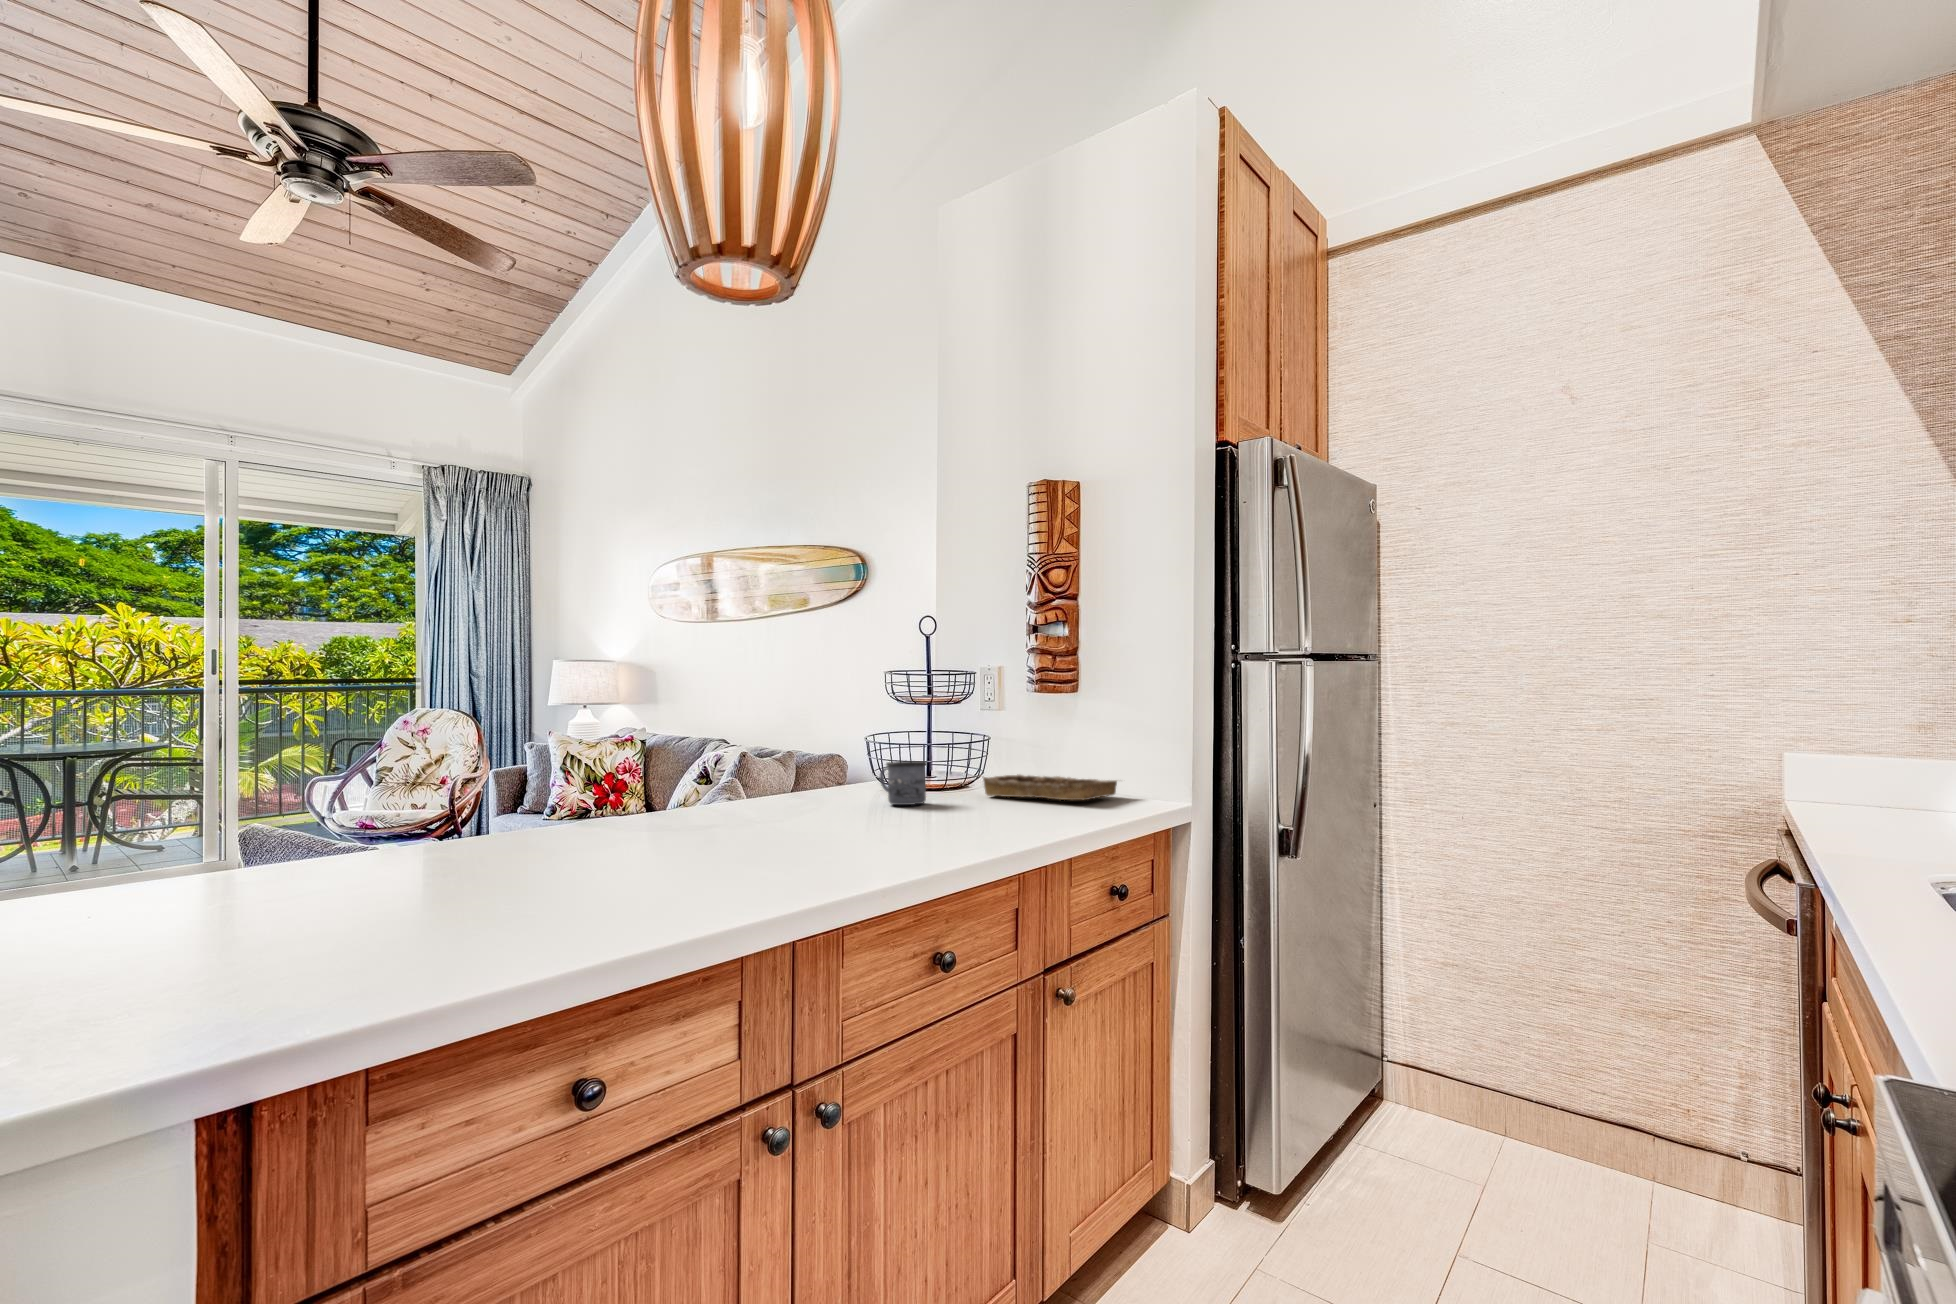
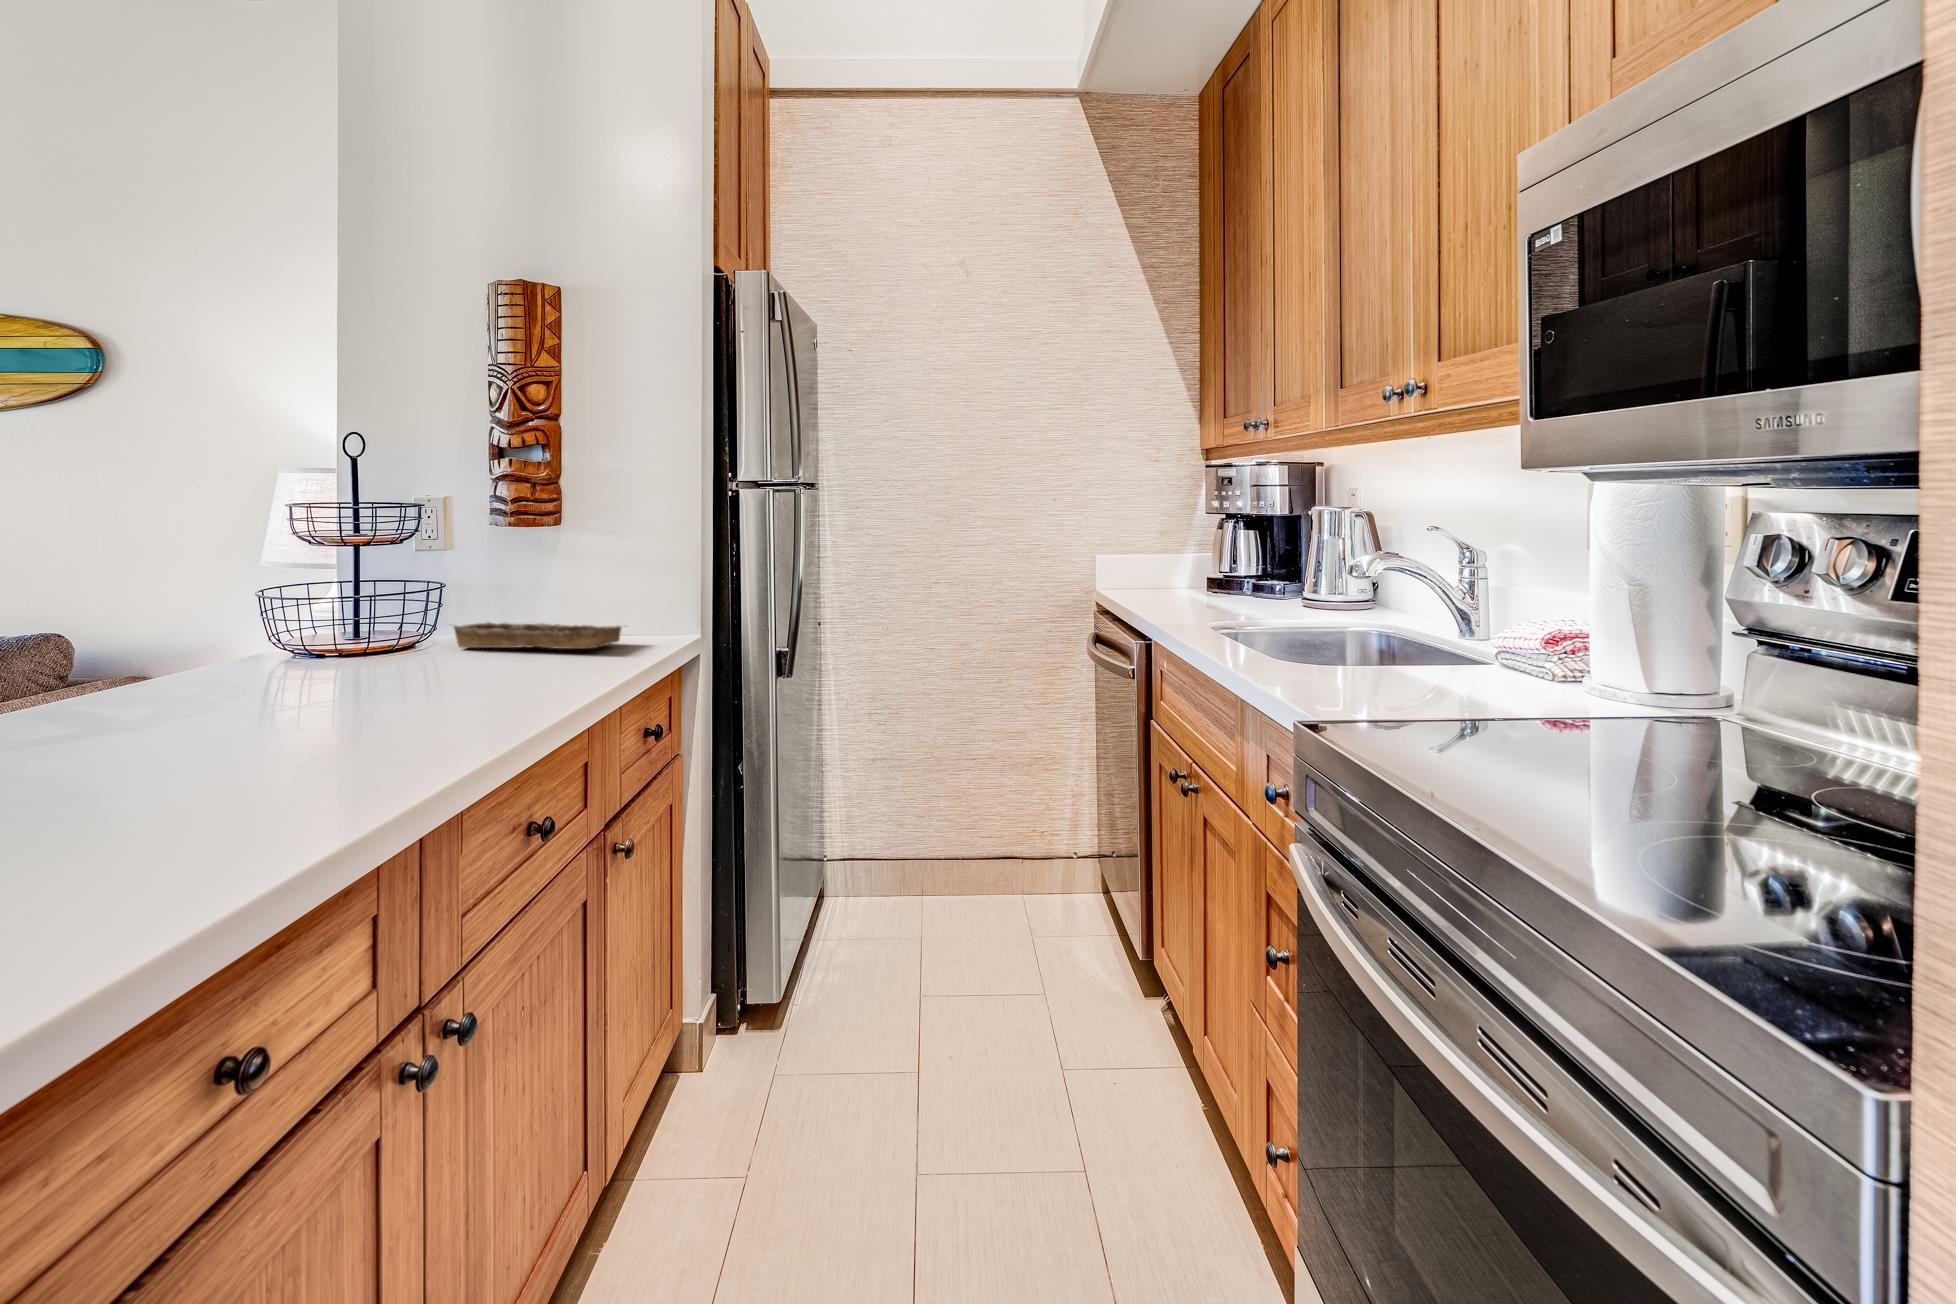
mug: present [880,761,927,805] -> none [317,608,388,662]

